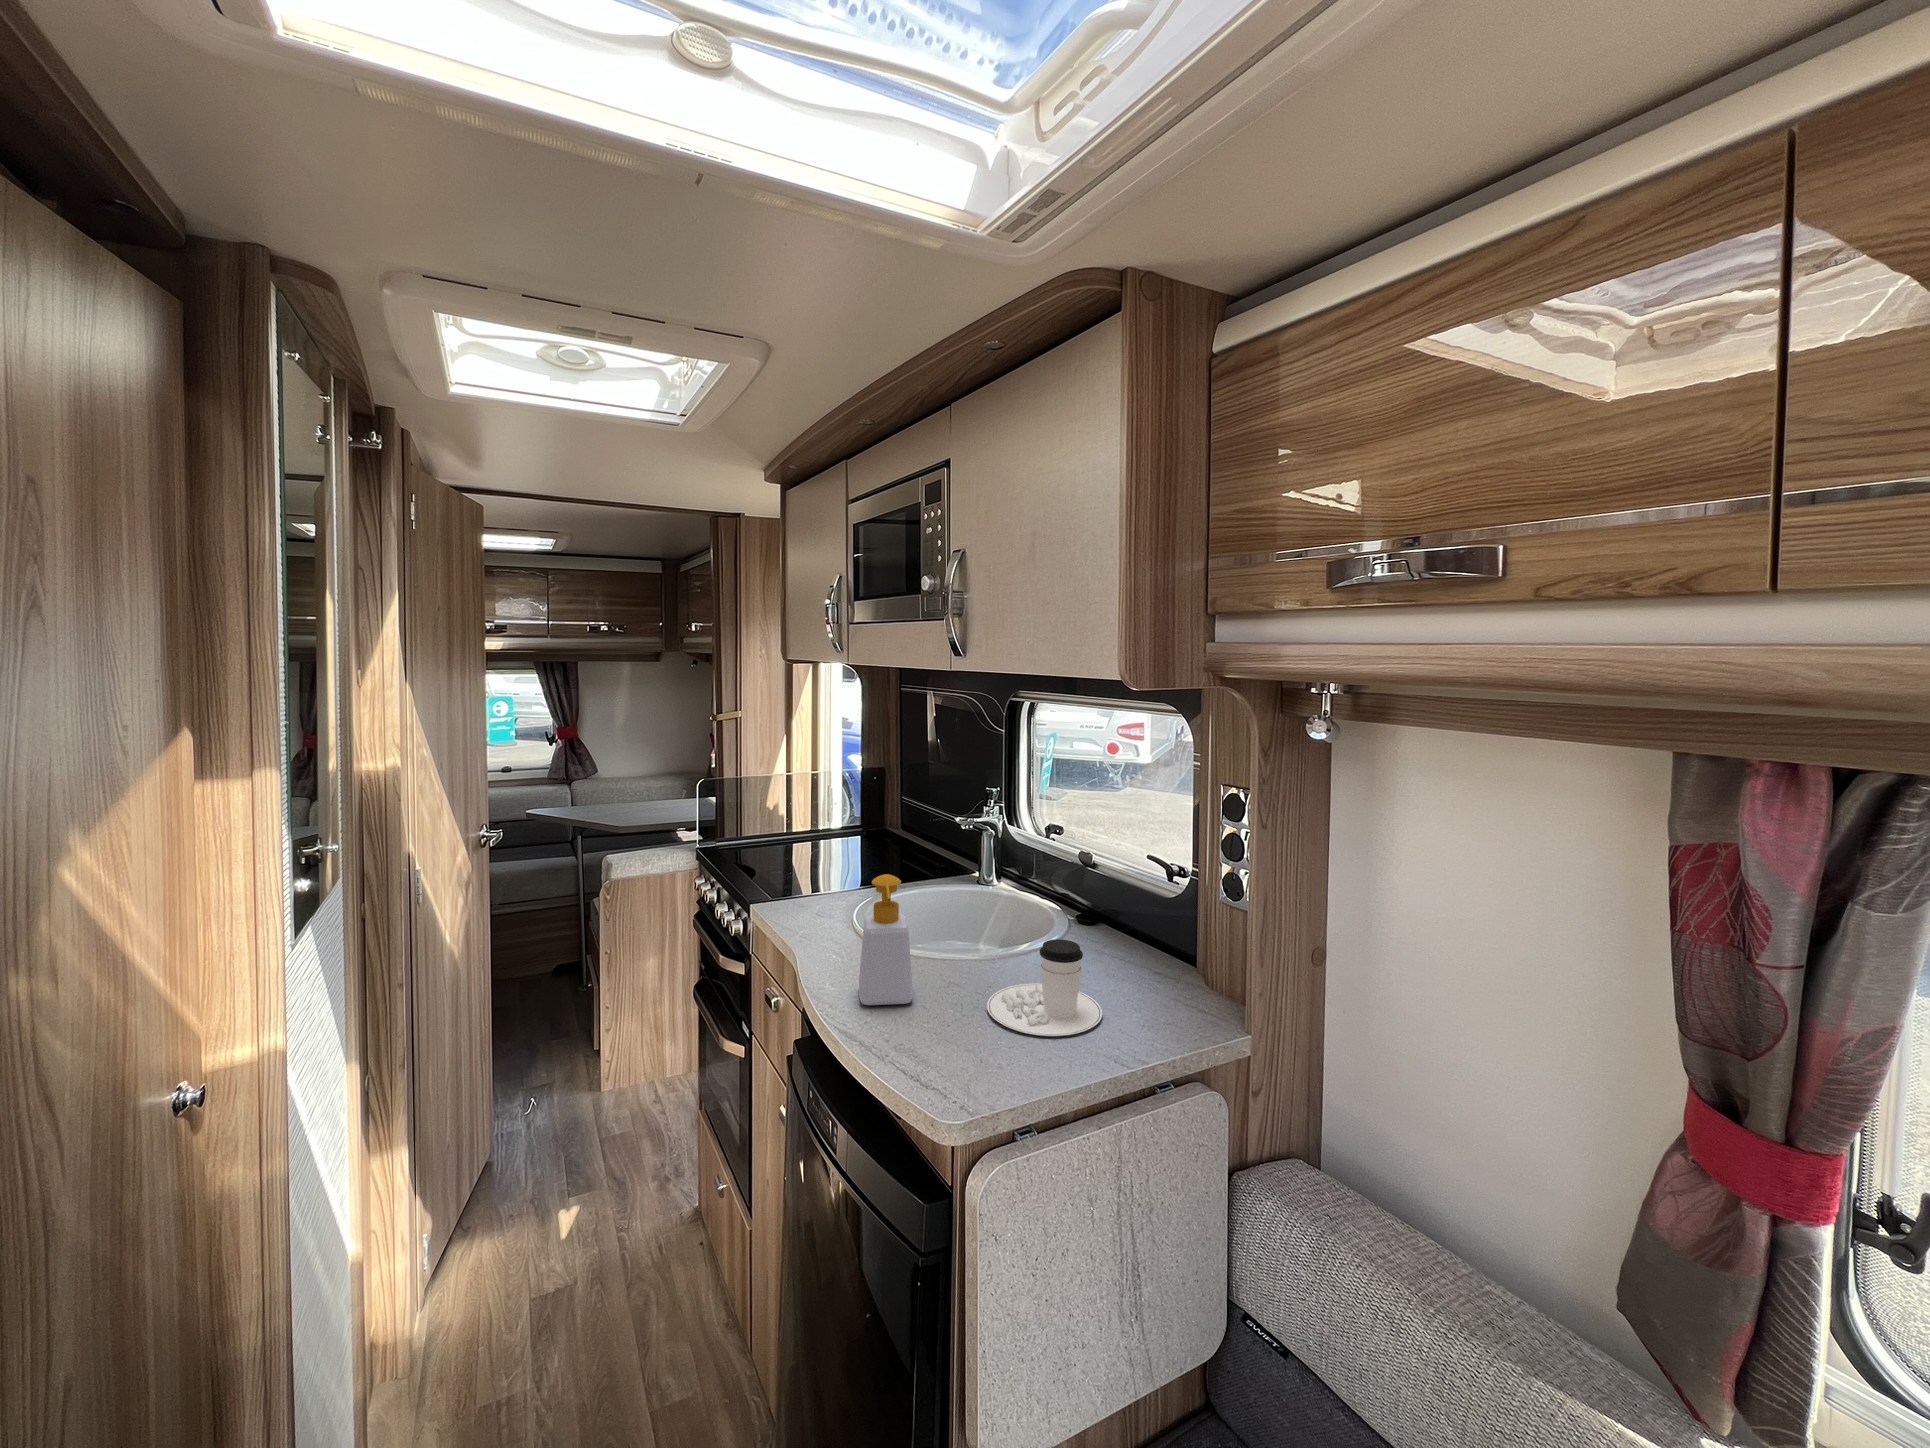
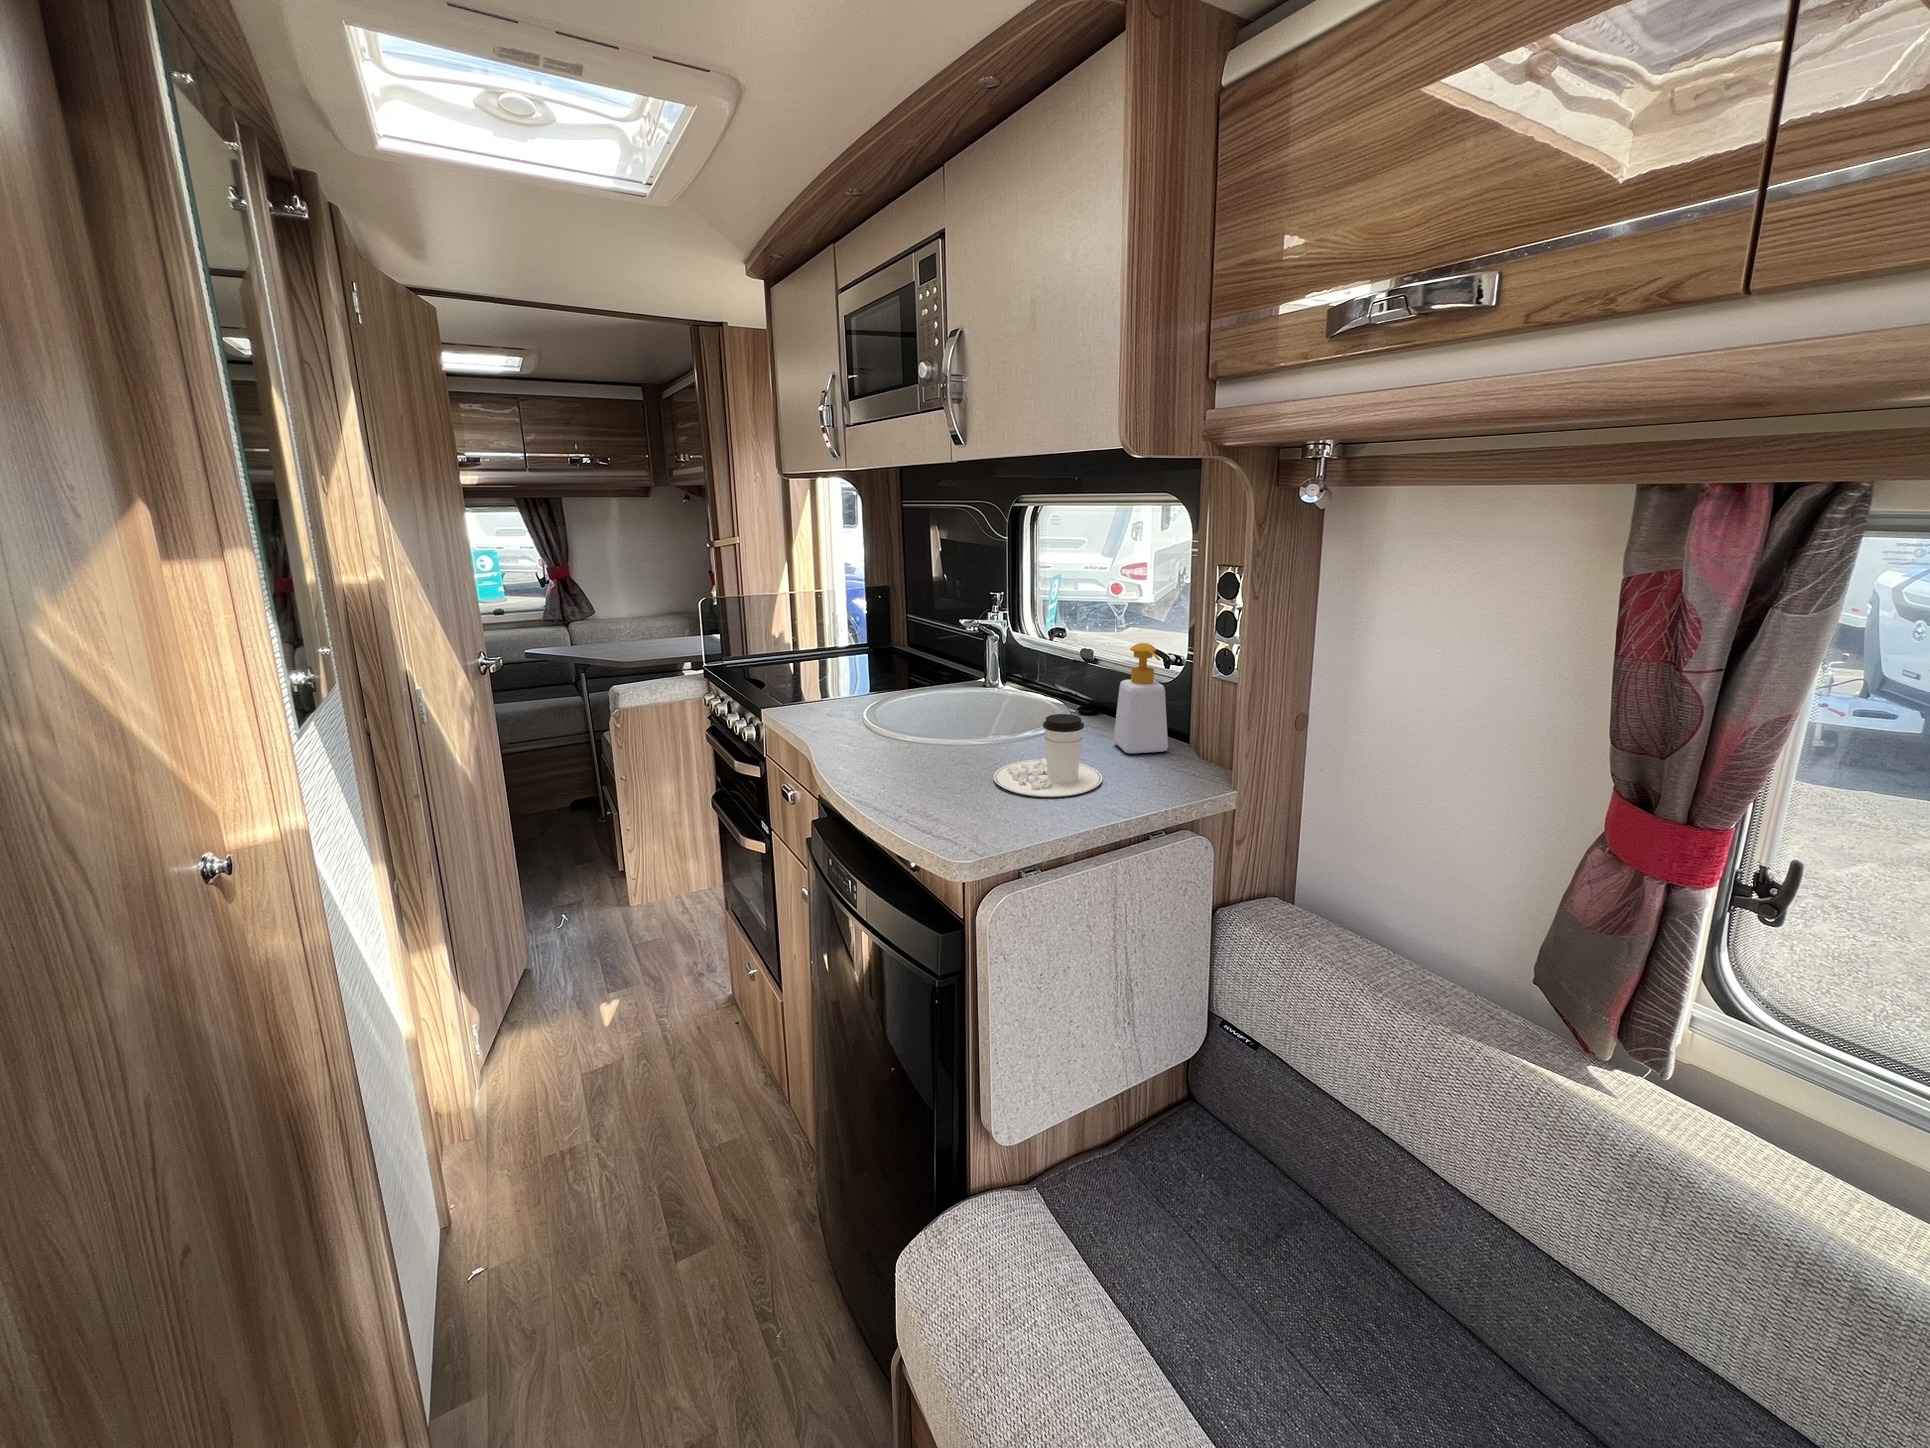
soap bottle: present [859,874,913,1005] -> present [1113,643,1168,753]

